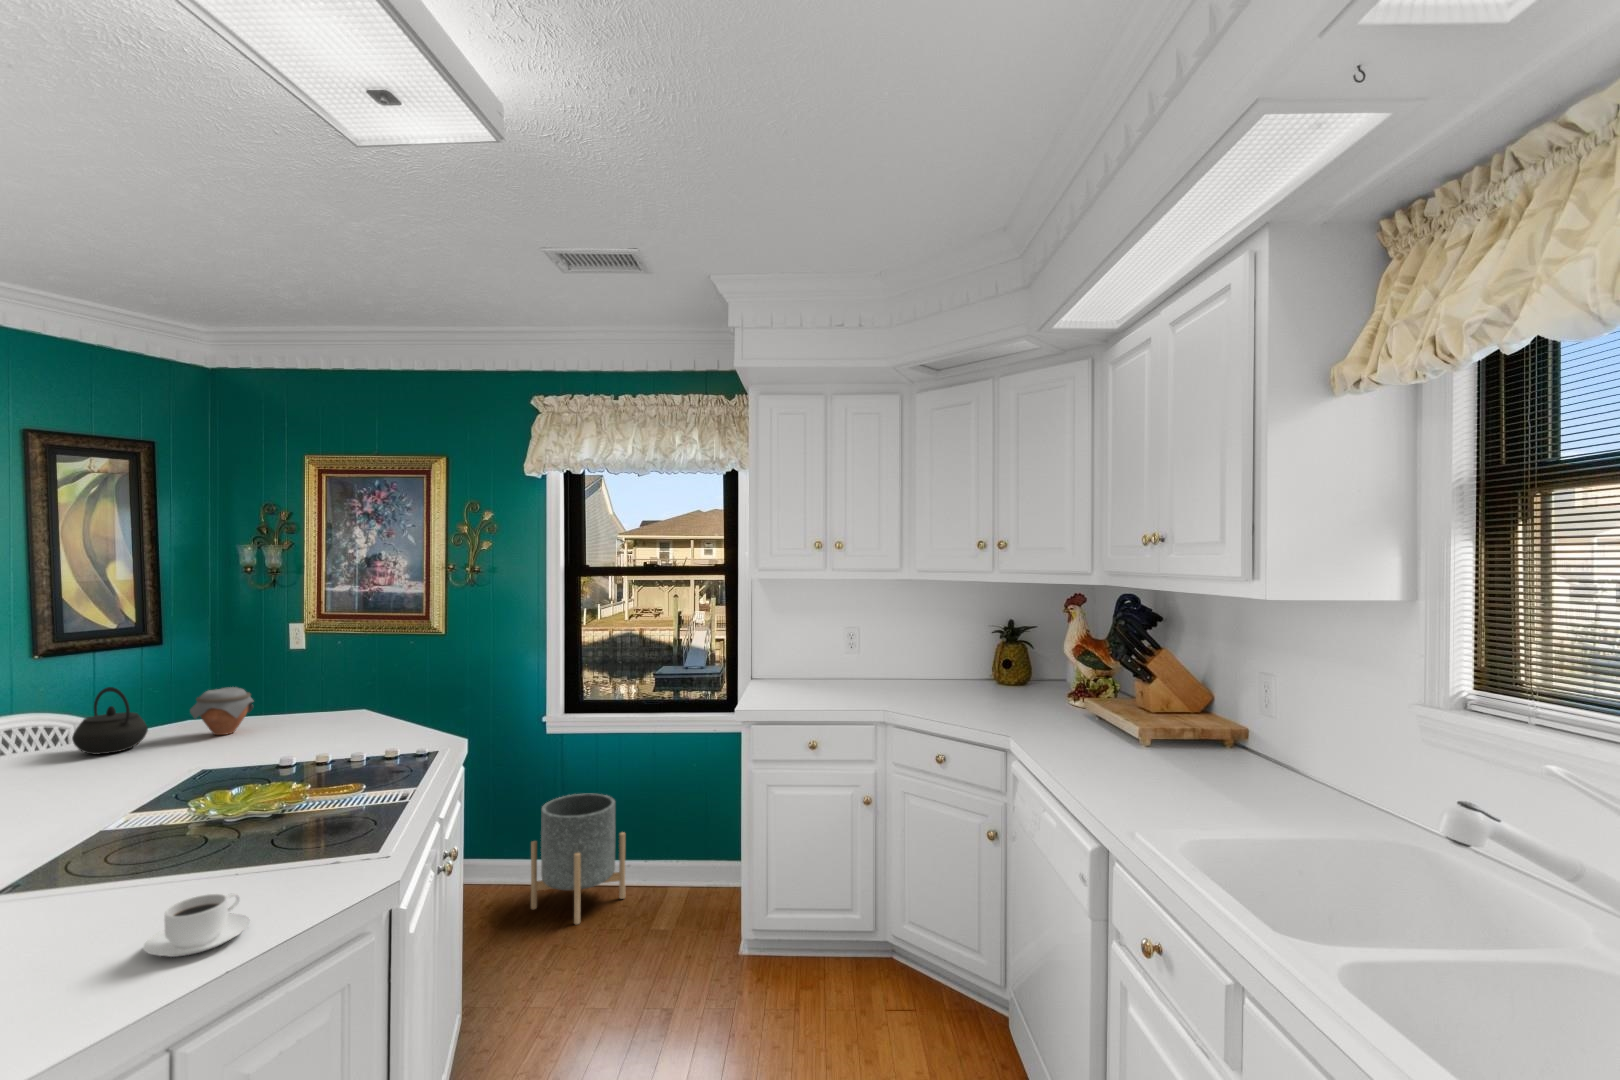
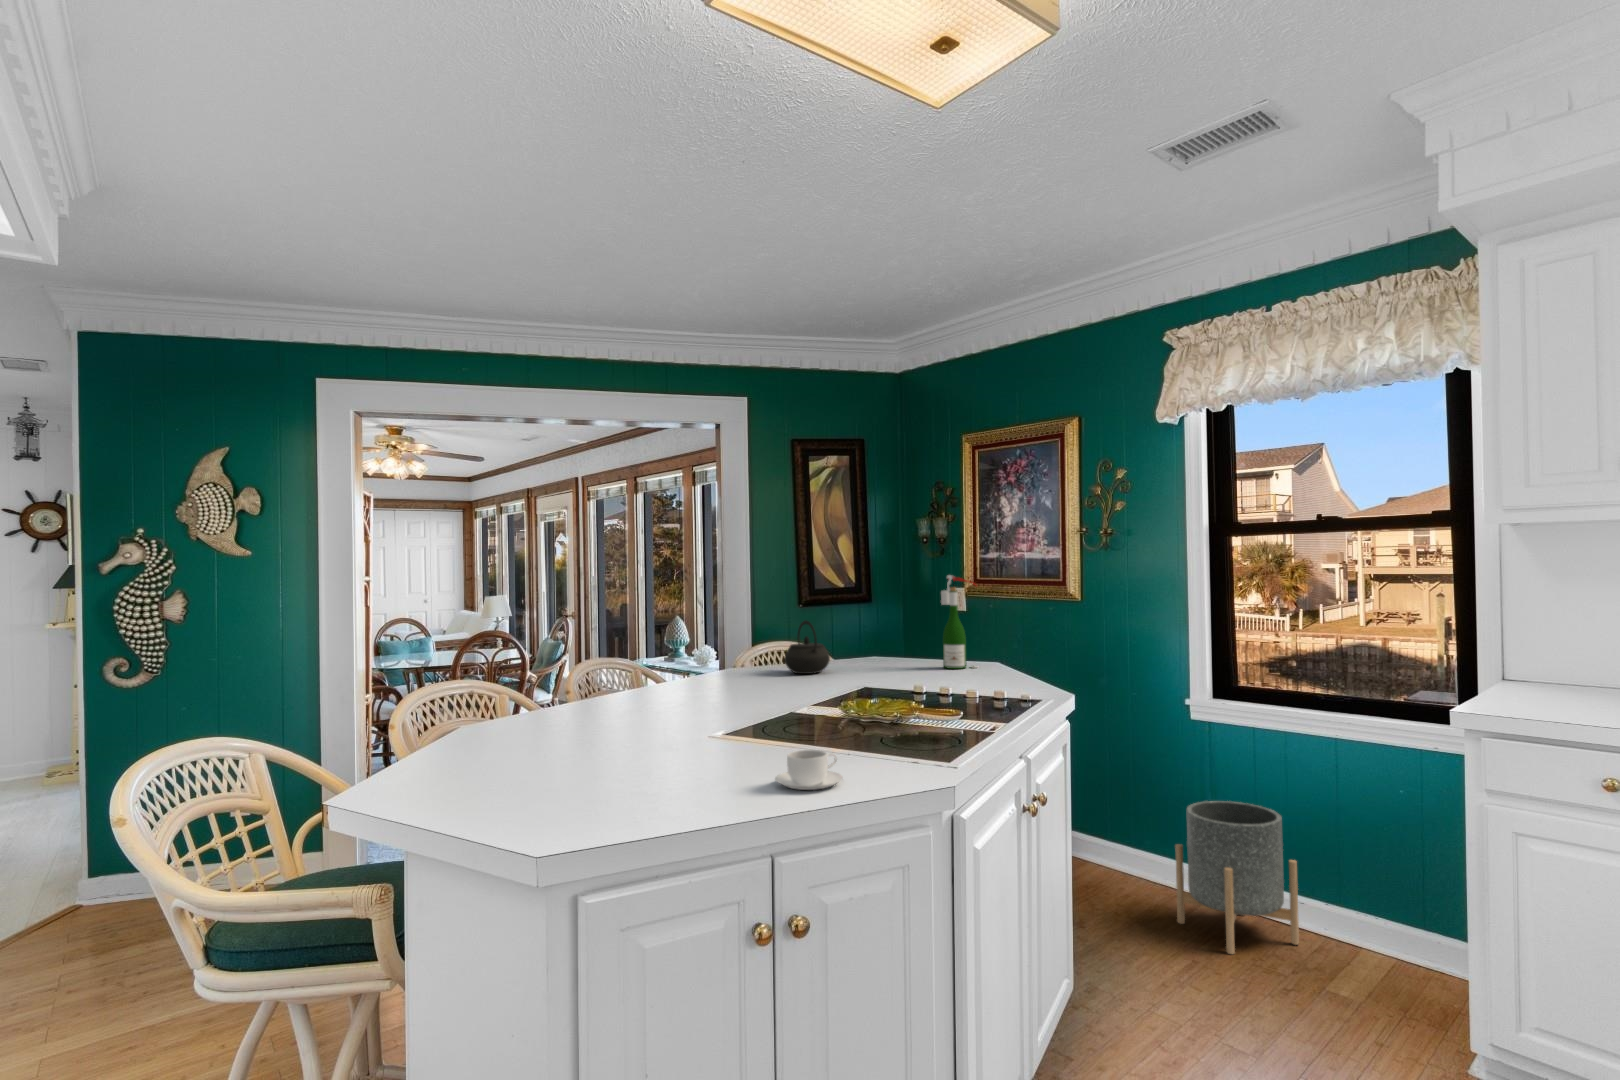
wine bottle: none [304,622,350,721] -> present [941,575,977,669]
jar: present [190,687,253,735] -> none [857,630,903,671]

